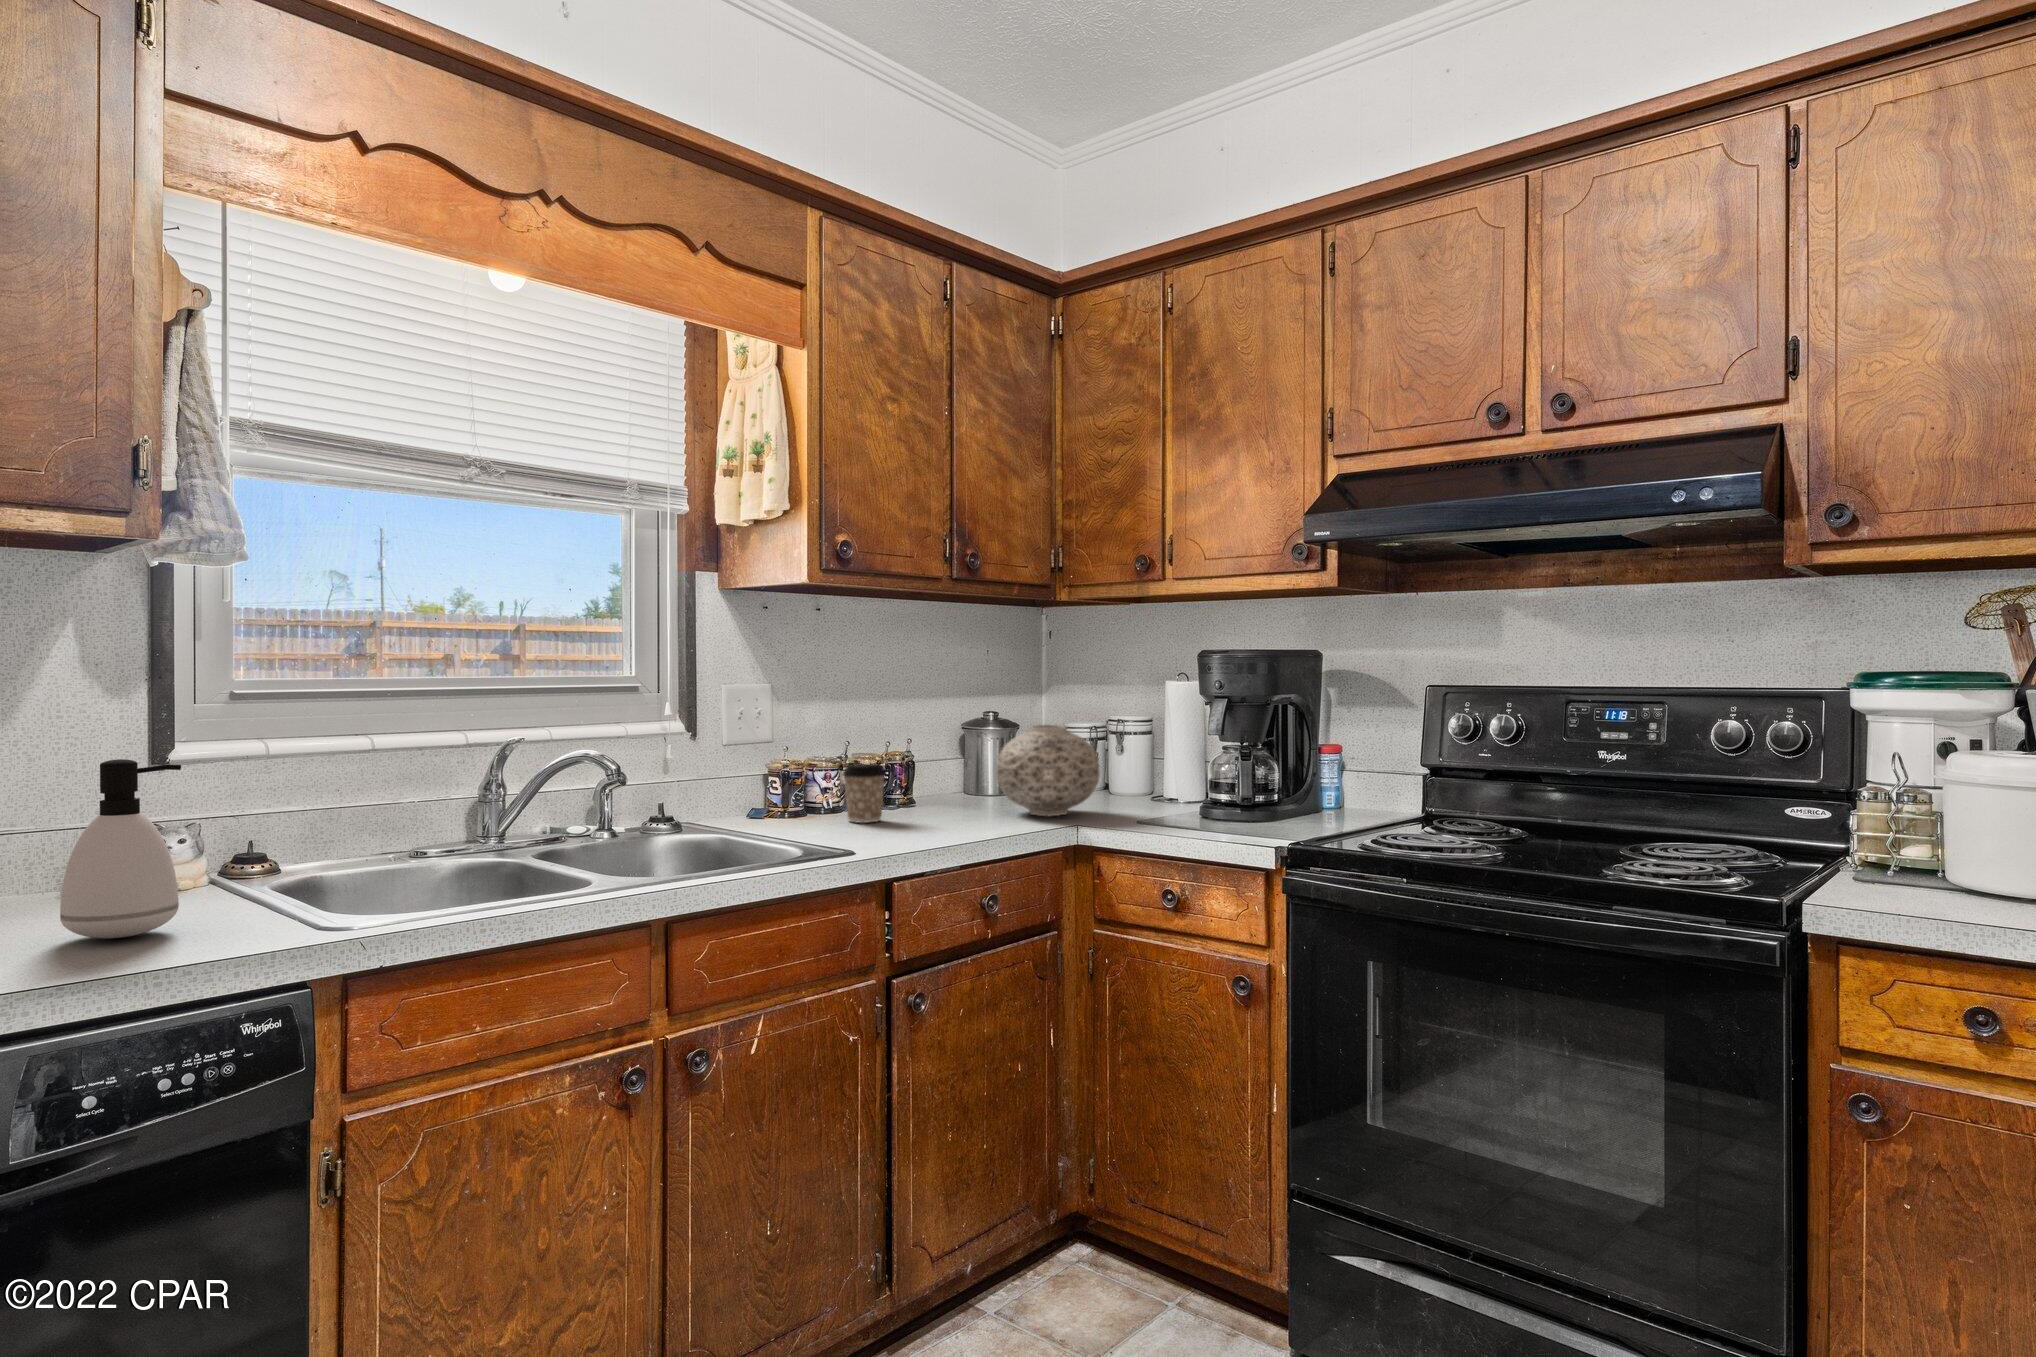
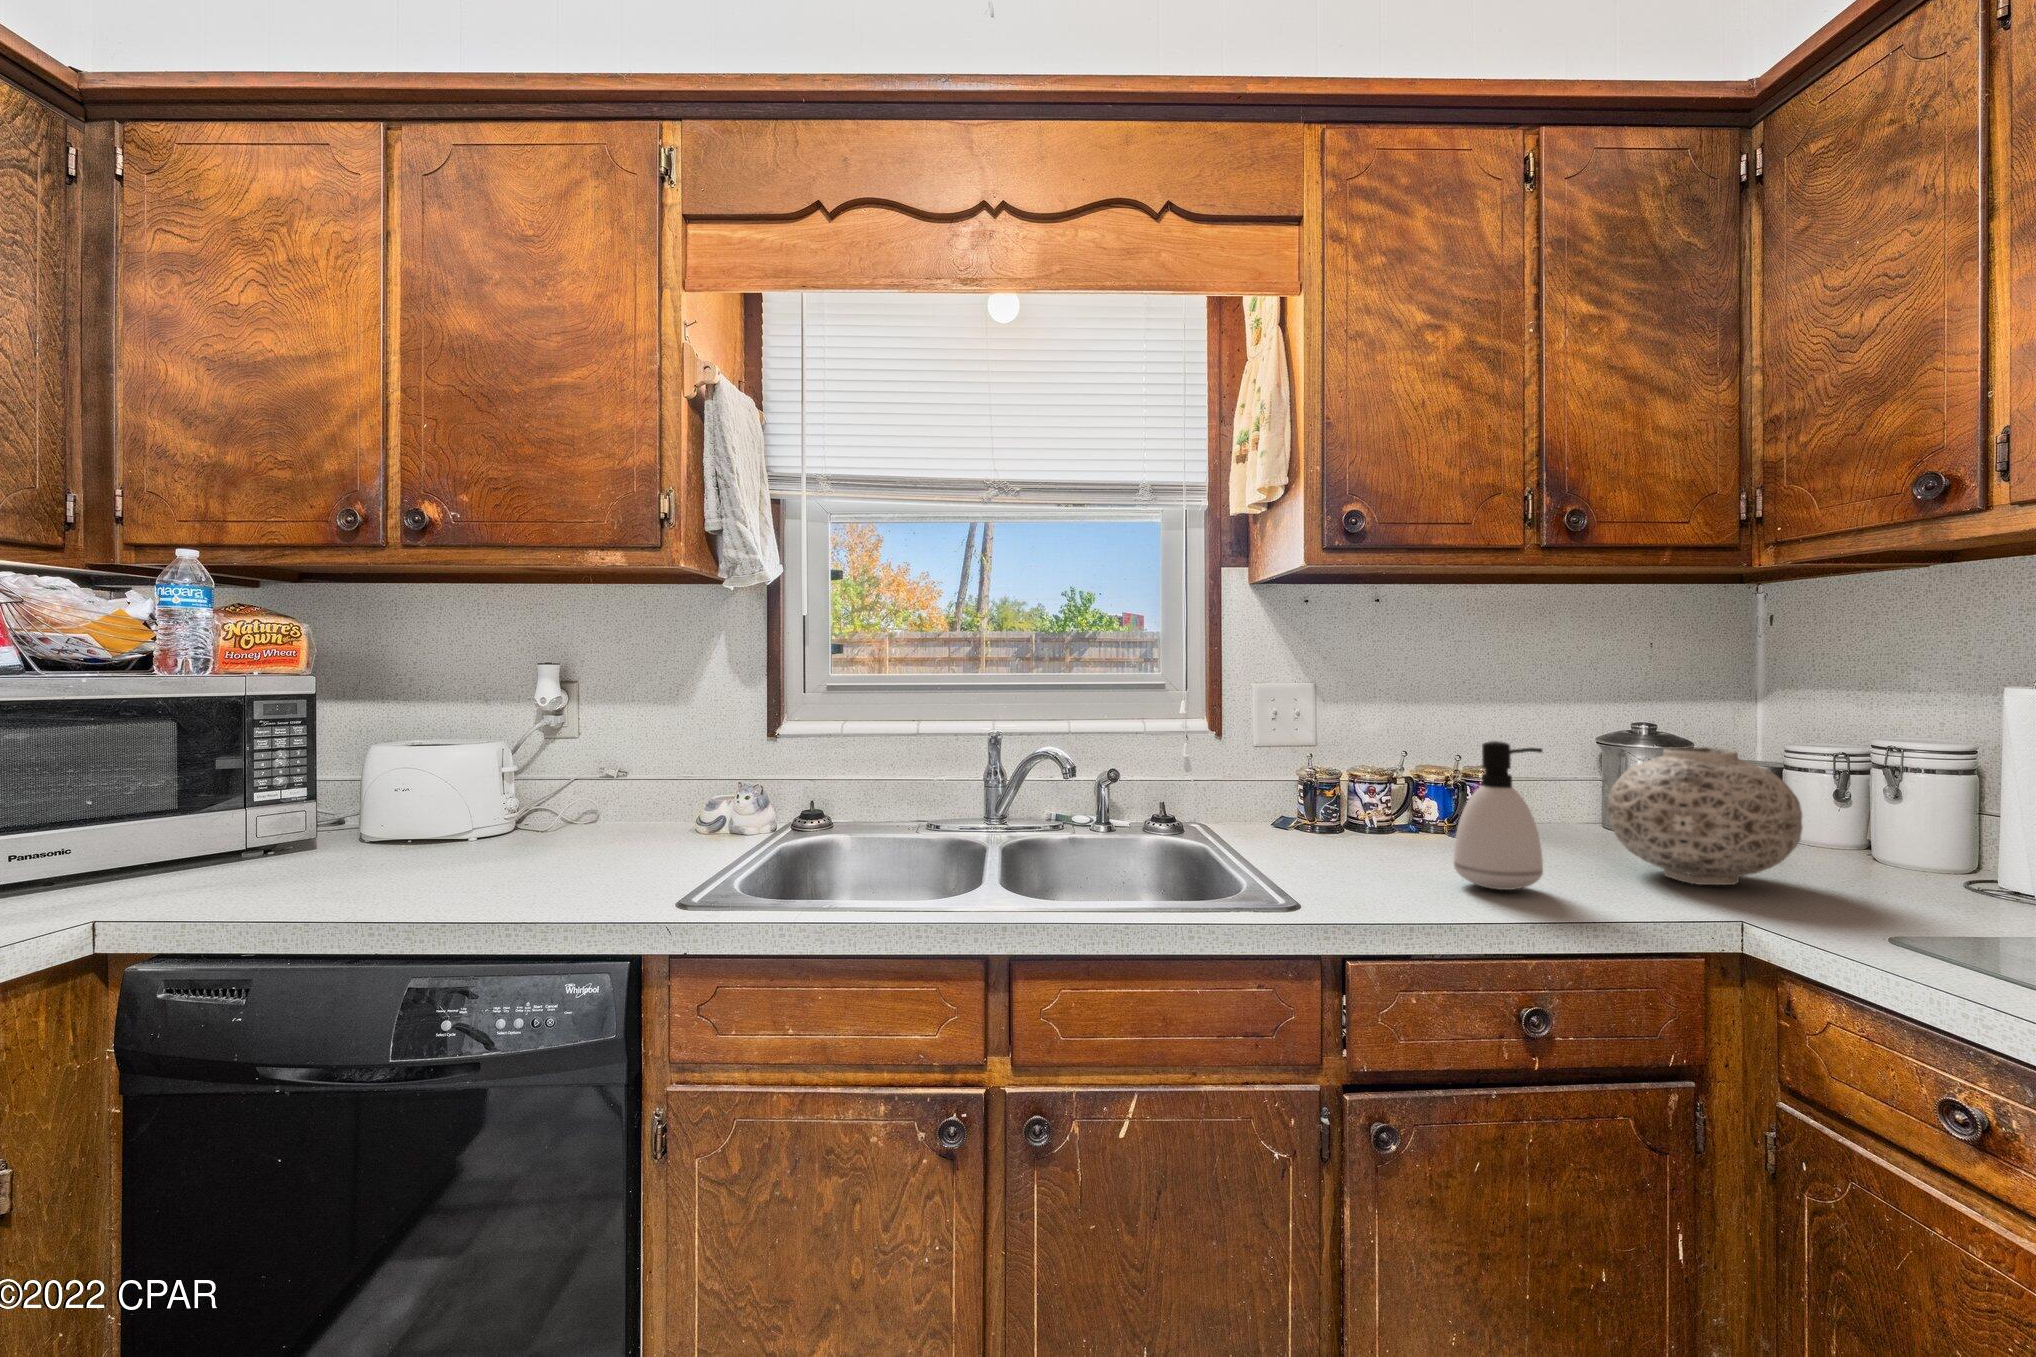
soap dispenser: present [60,759,181,938] -> present [1454,741,1543,890]
coffee cup: present [843,764,885,823] -> none [1370,782,1428,857]

